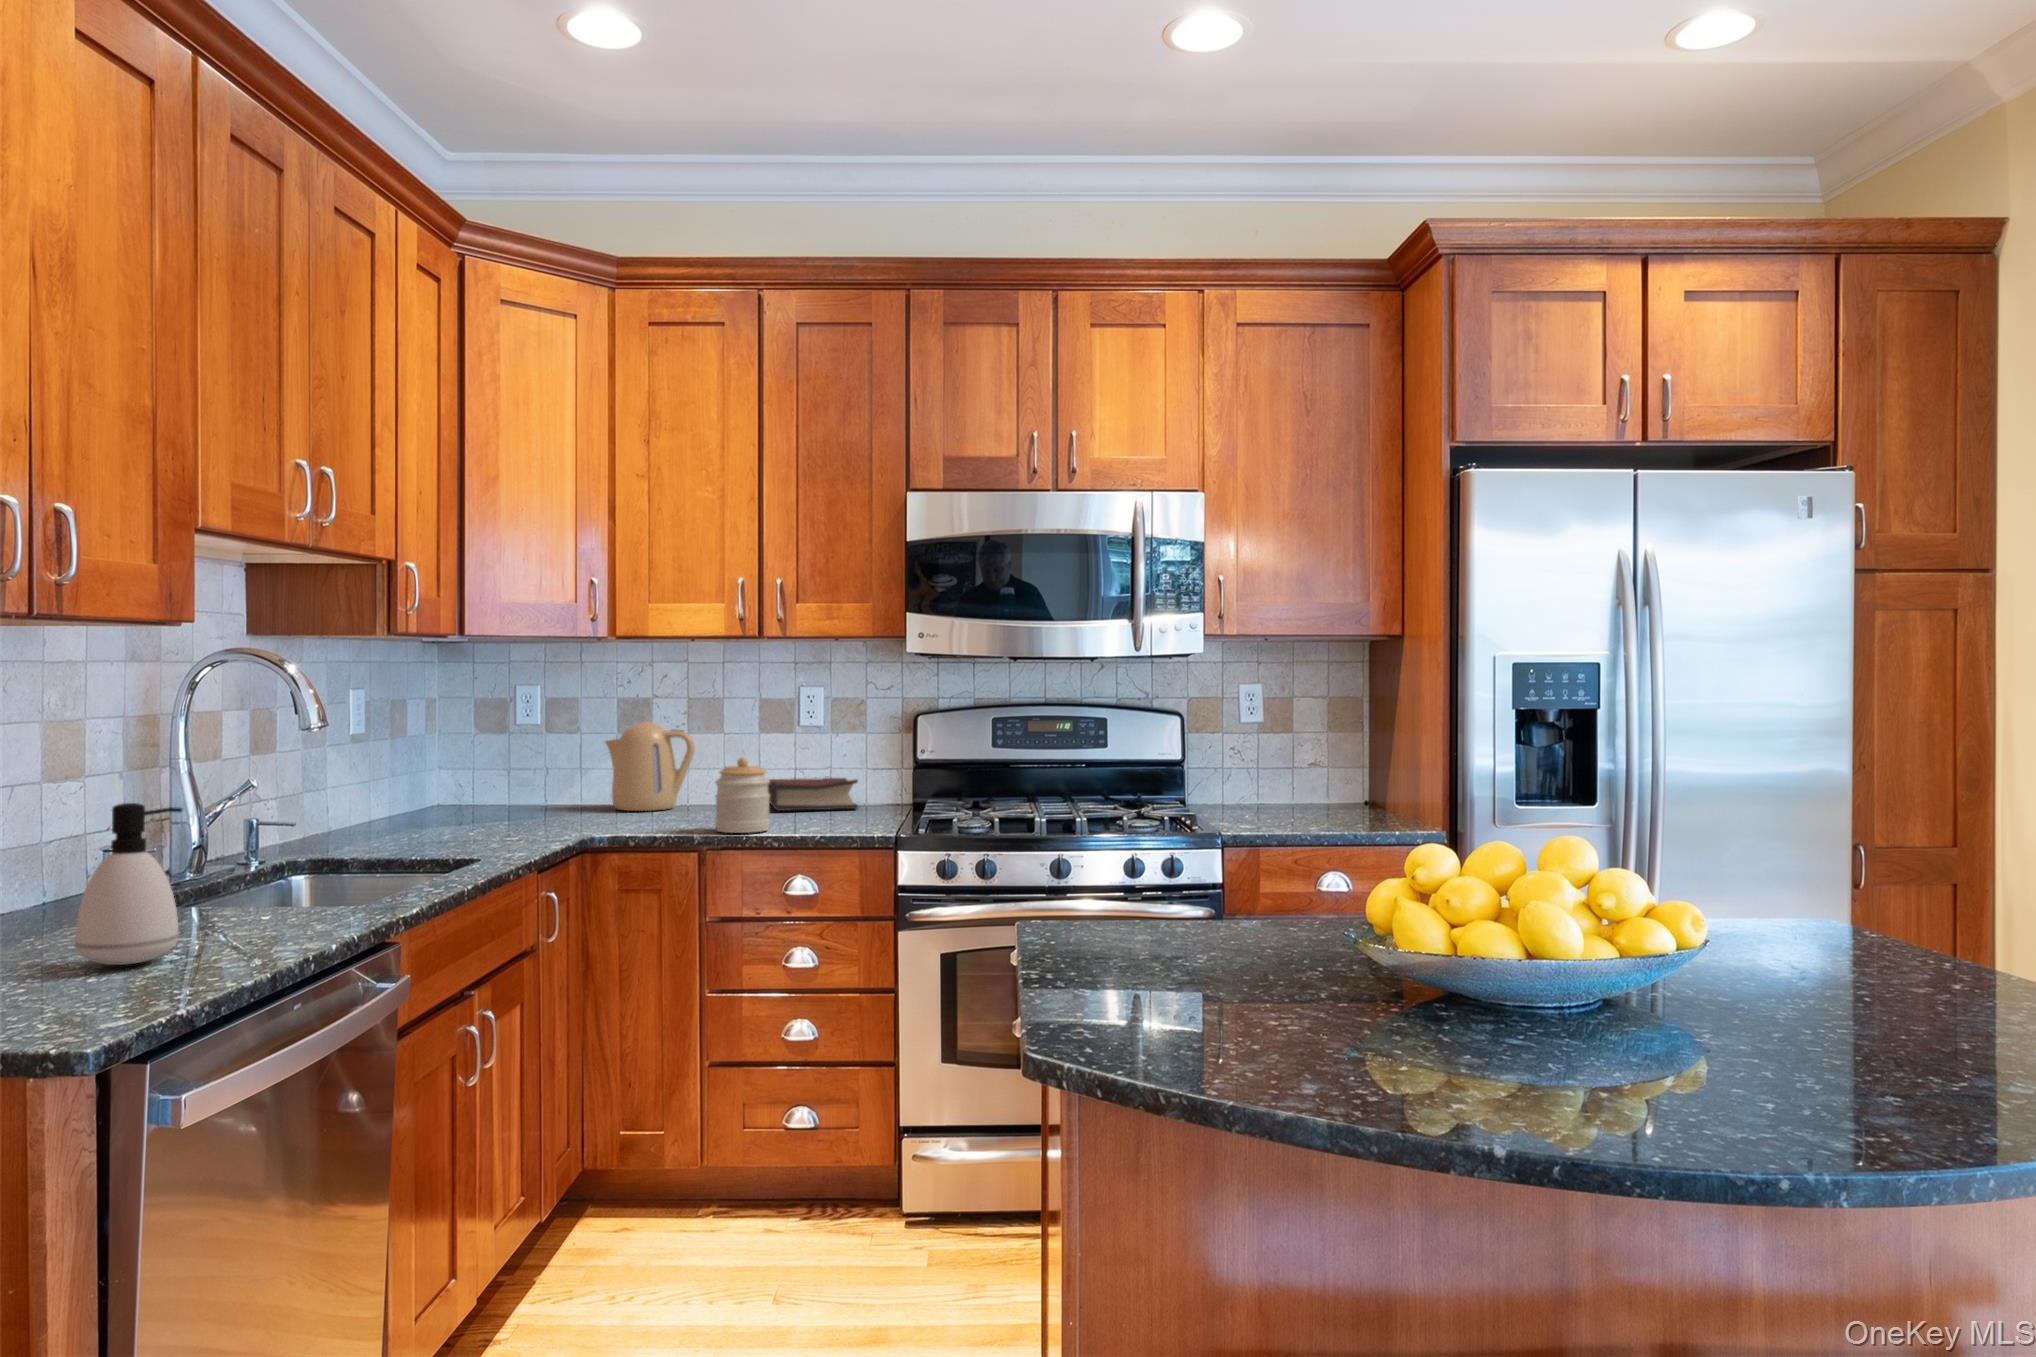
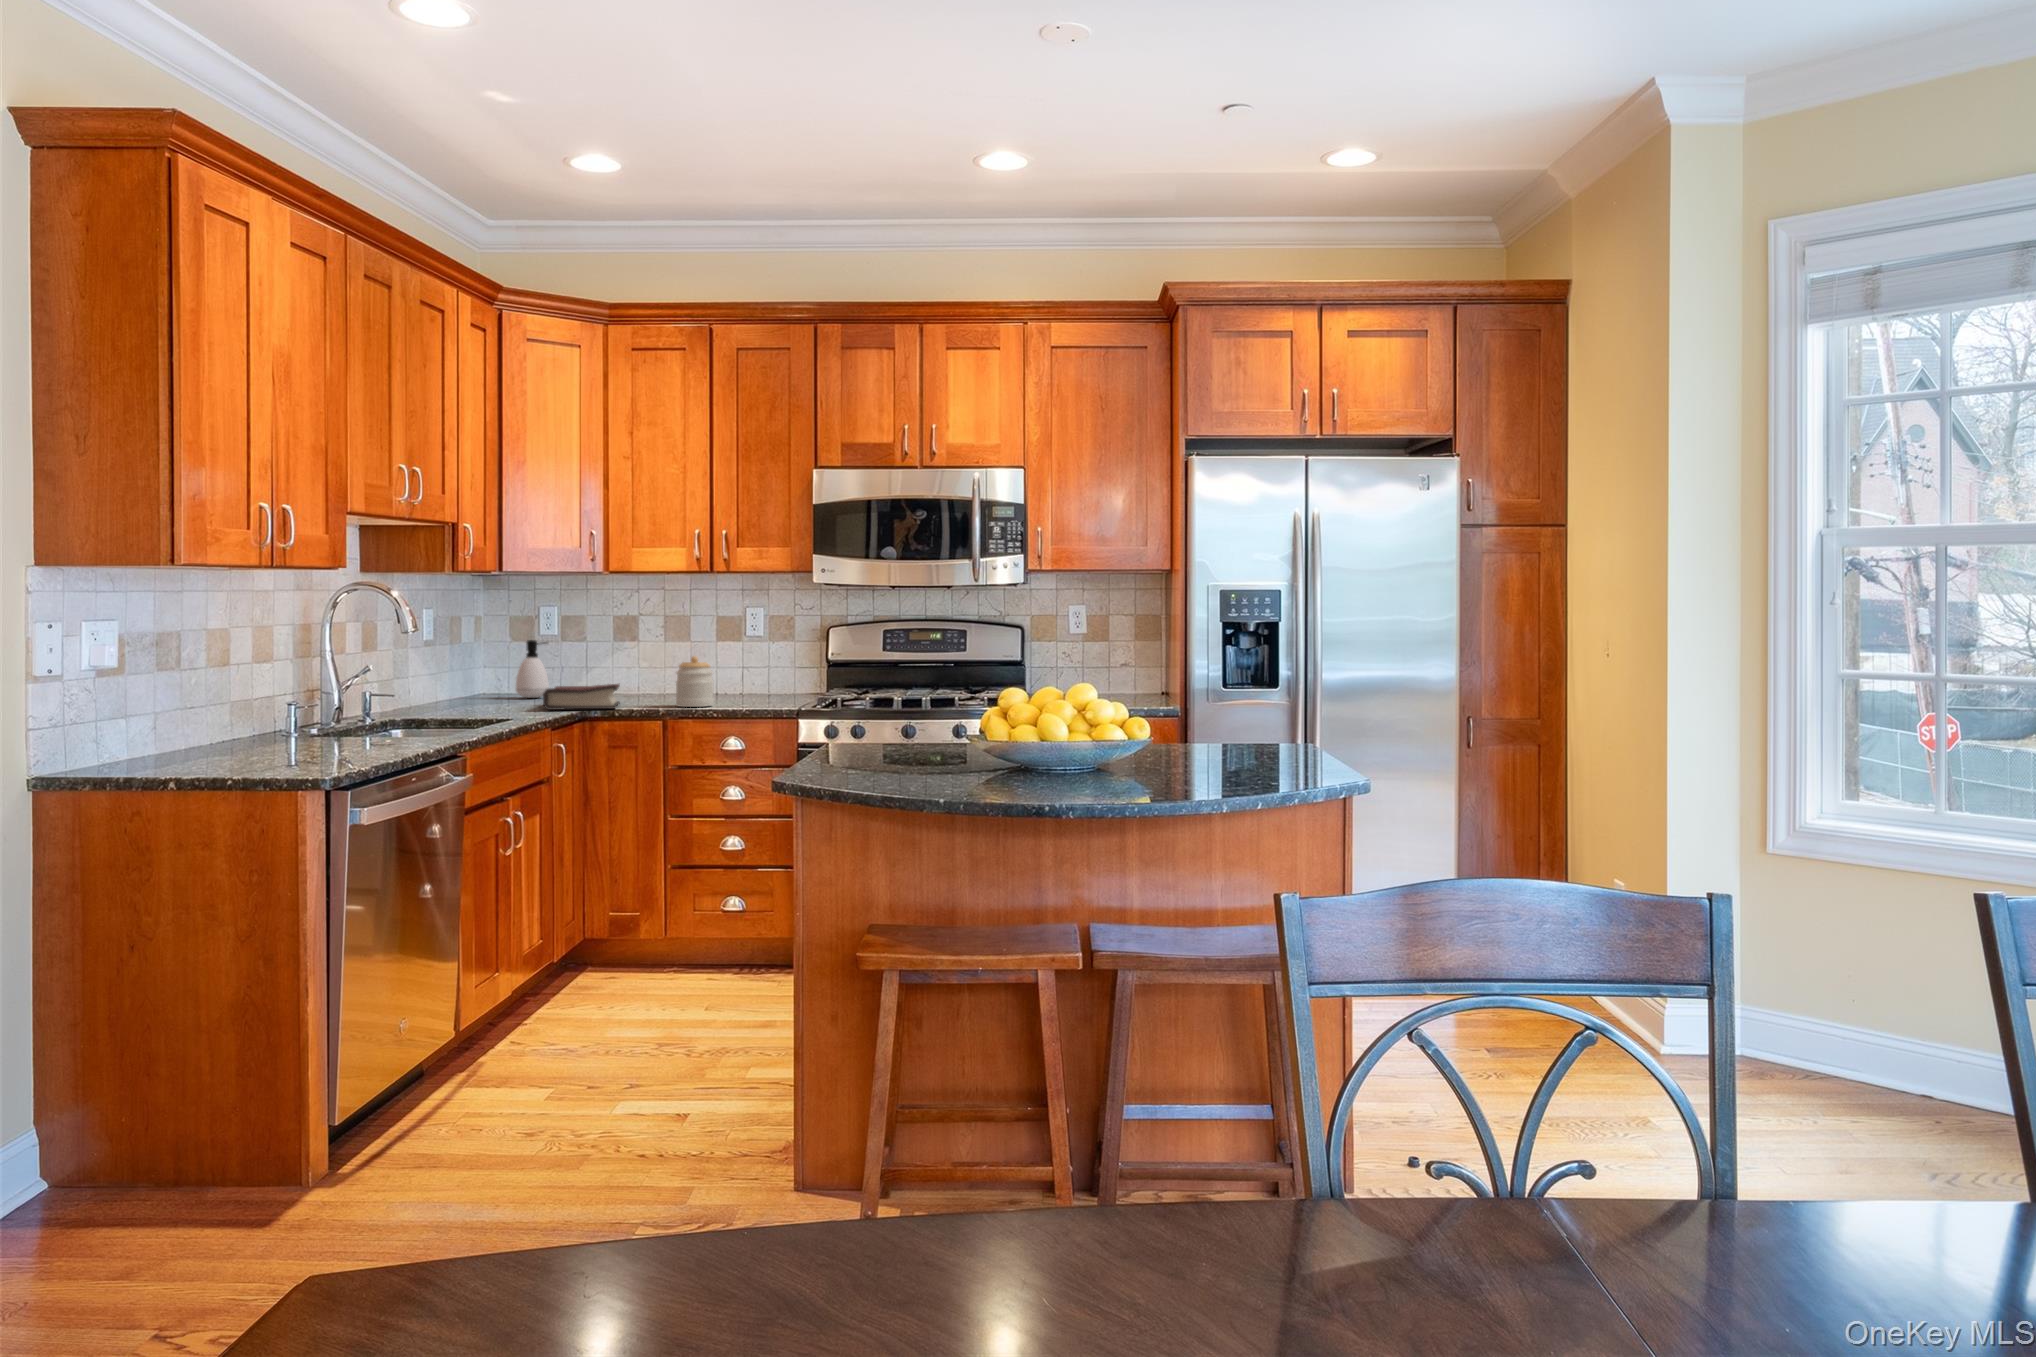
kettle: present [605,721,695,811] -> none [605,634,669,696]
hardback book: present [768,778,858,811] -> present [543,684,620,710]
soap dispenser: present [75,803,182,965] -> present [516,640,549,698]

